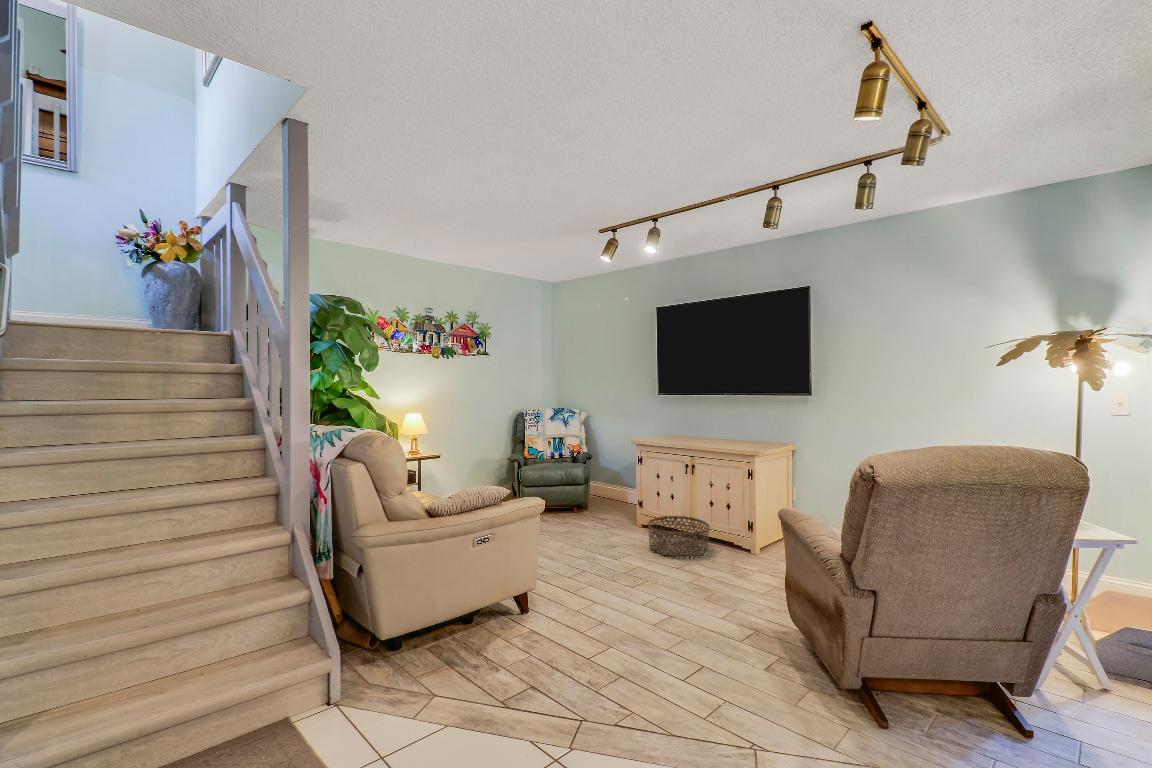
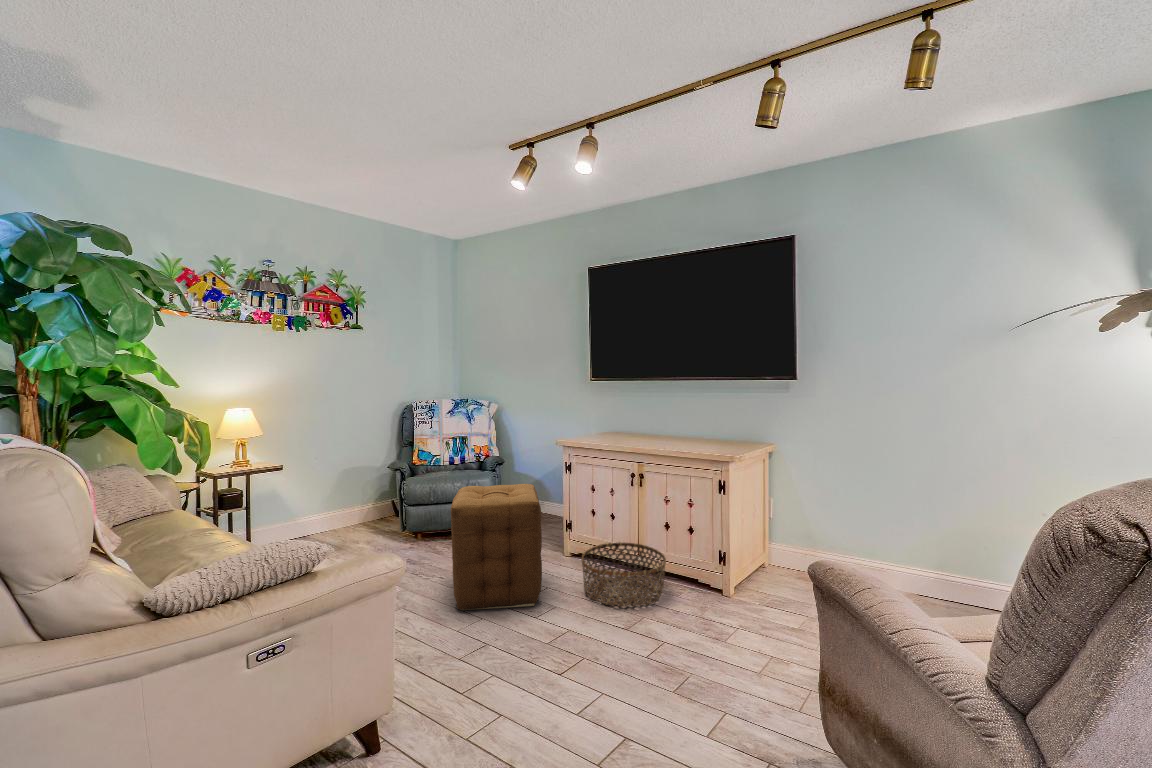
ottoman: none [557,470,619,553] -> present [451,484,542,610]

